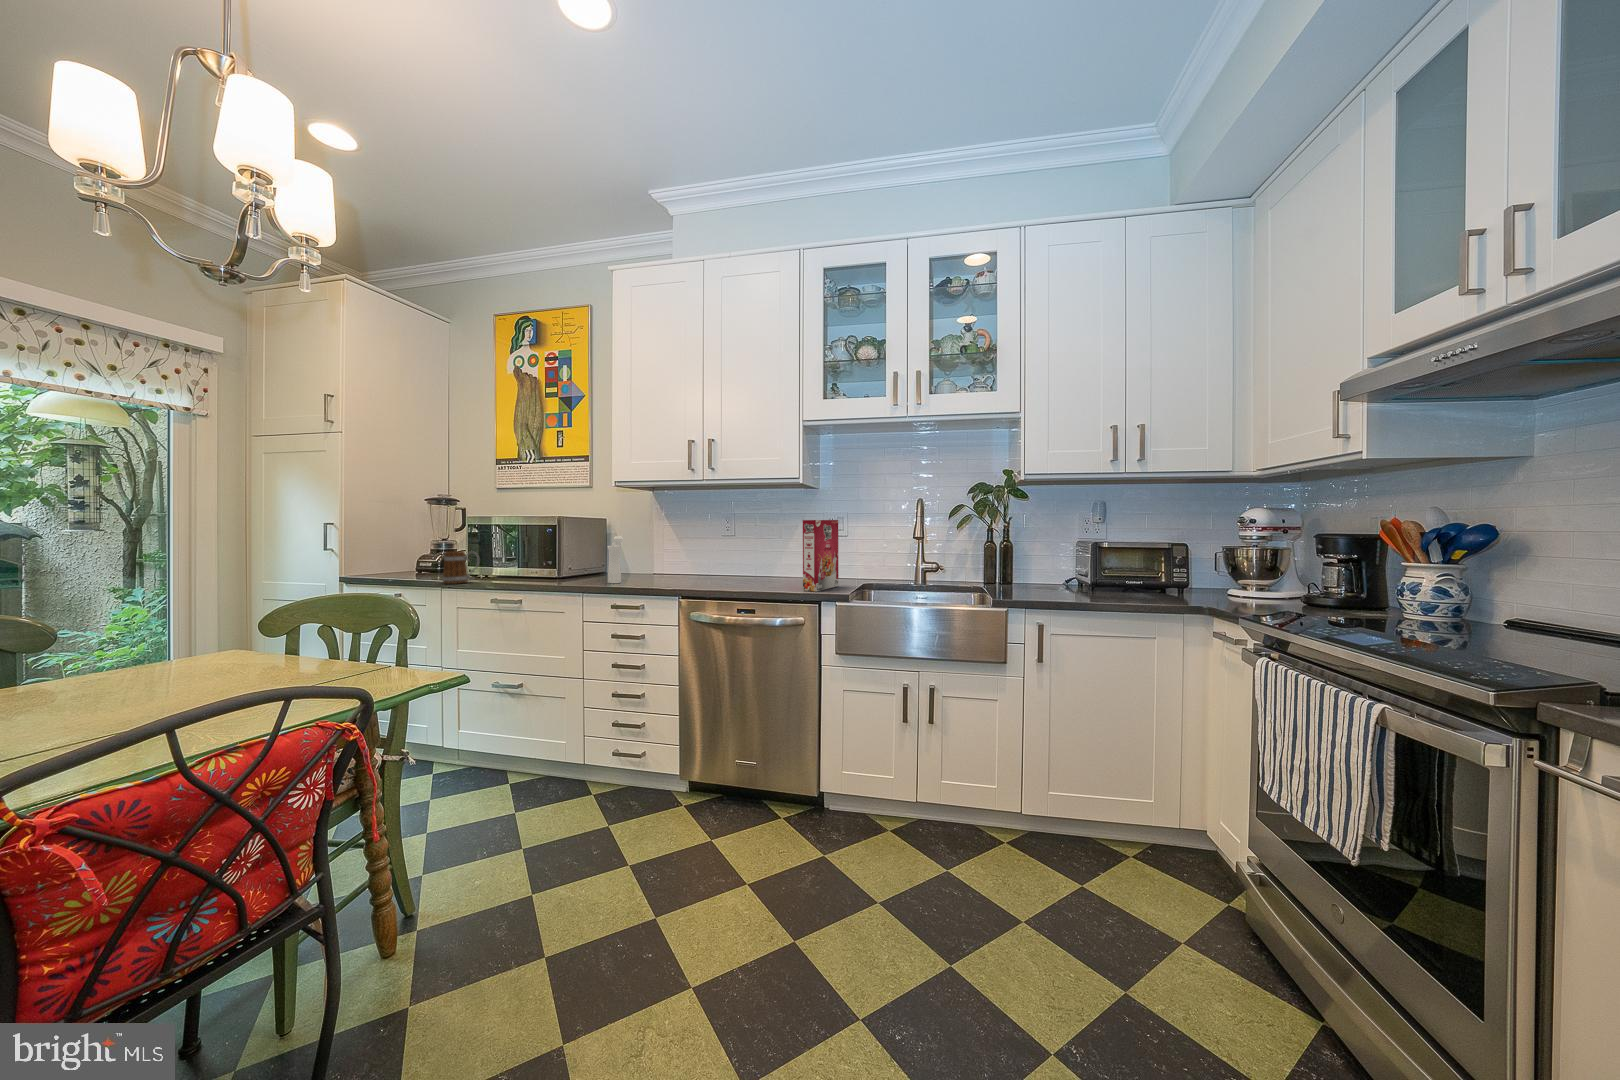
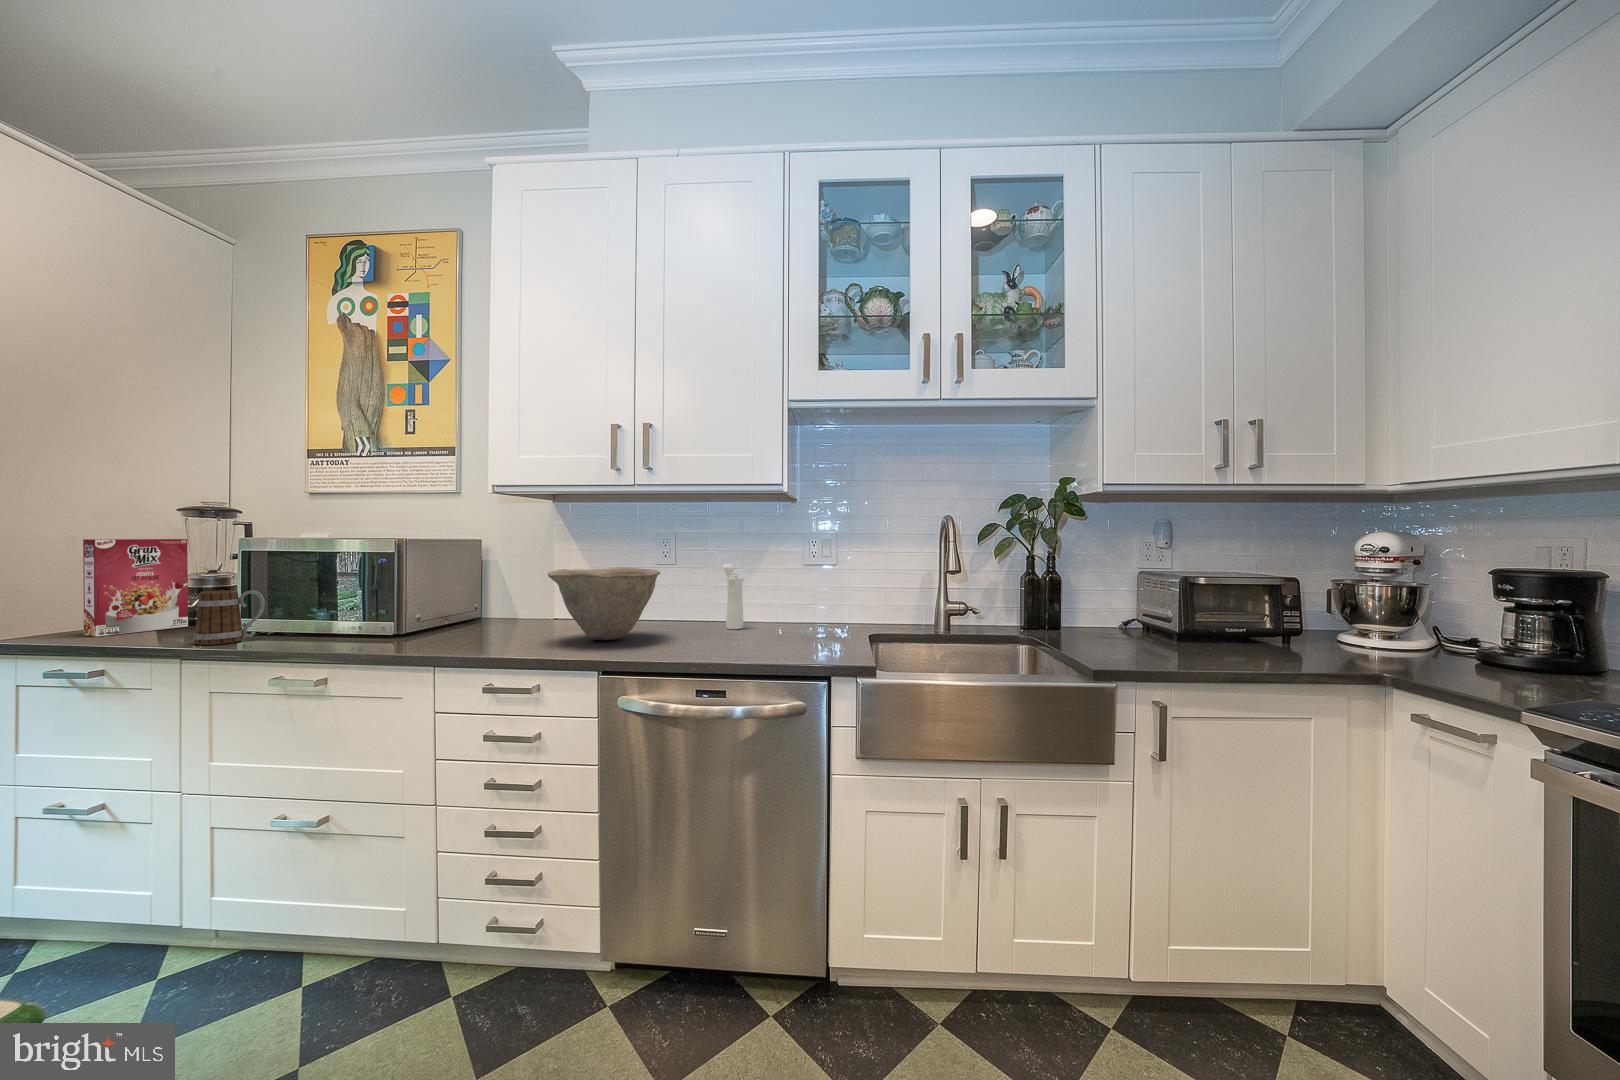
cereal box: present [803,520,839,591] -> present [83,539,188,637]
pepper mill: present [607,536,623,583] -> present [723,564,744,629]
bowl: none [645,538,719,585] -> present [548,567,660,640]

